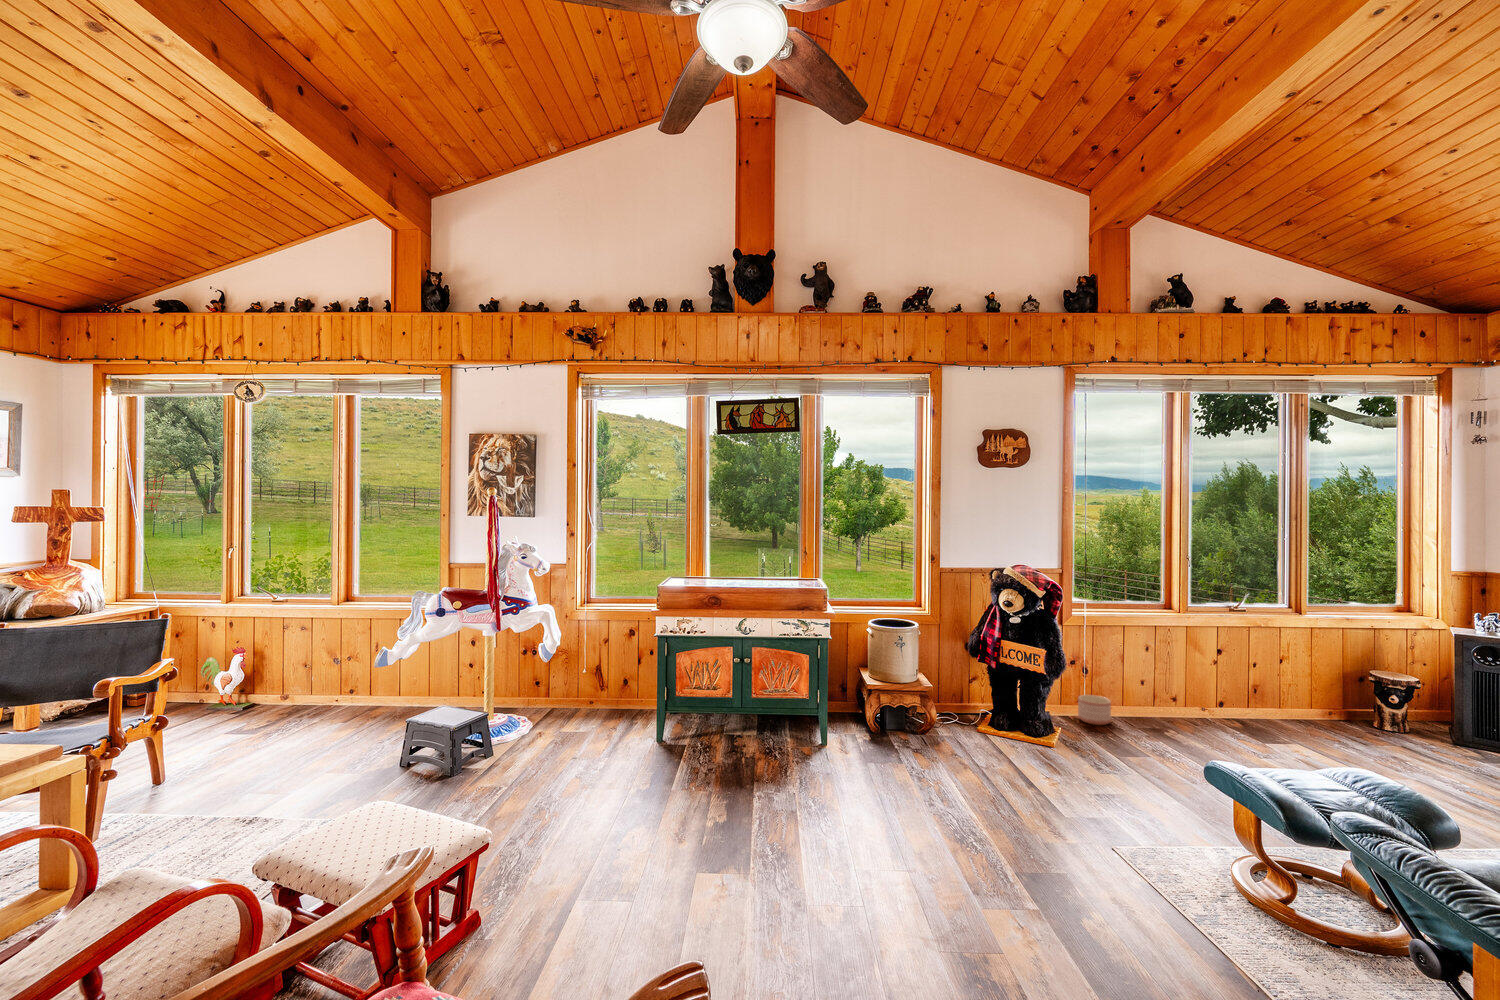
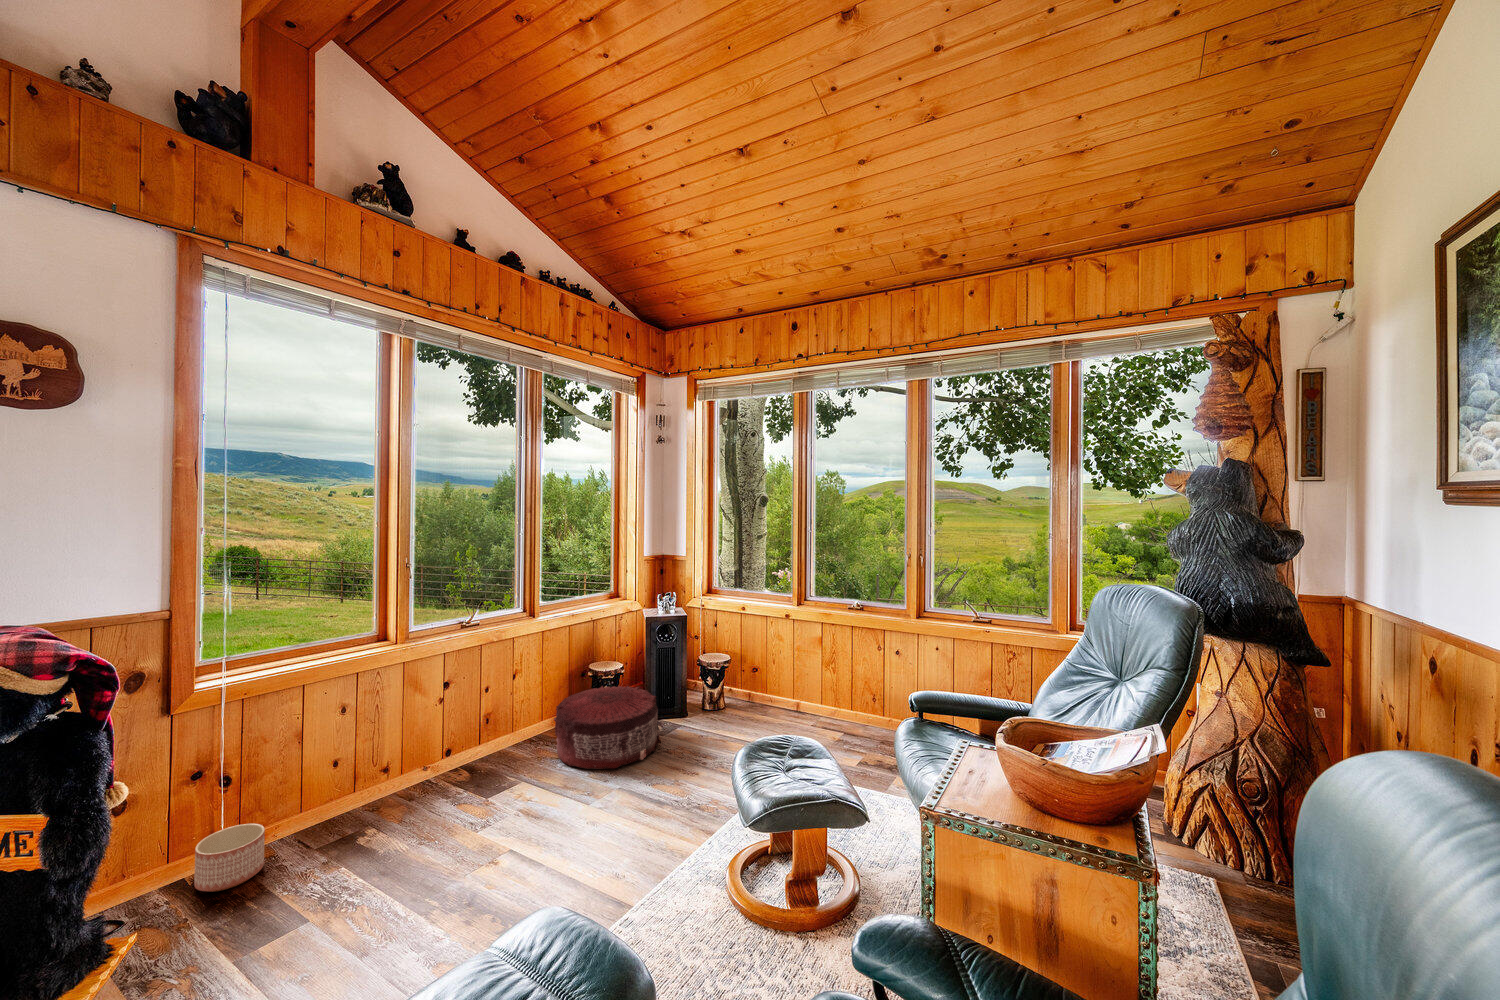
pouf: none [1325,690,1464,765] -> present [554,686,661,769]

